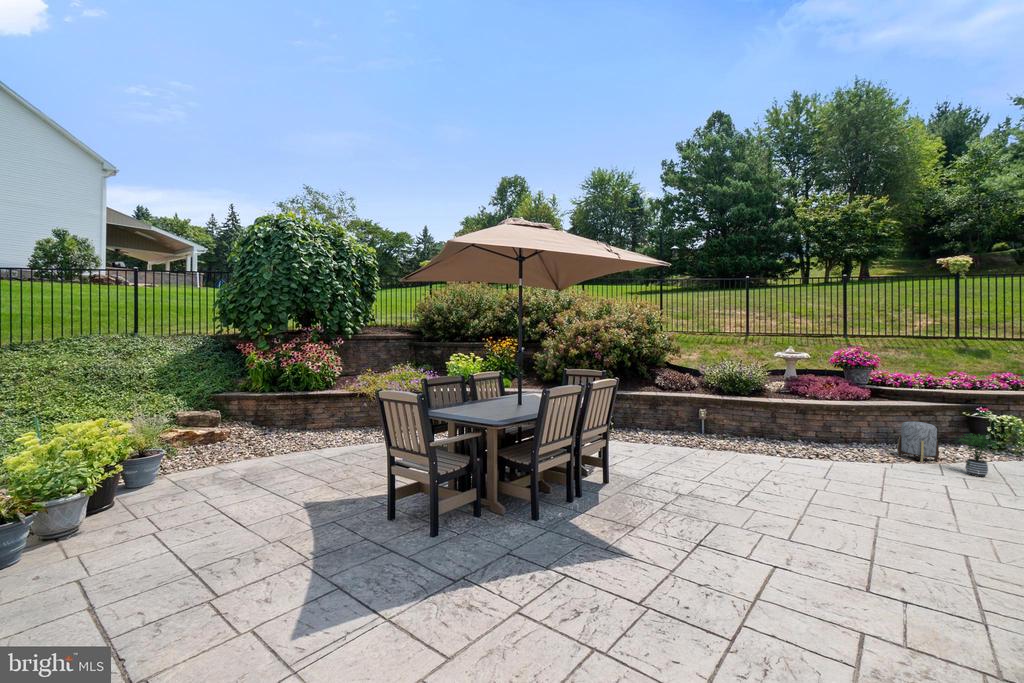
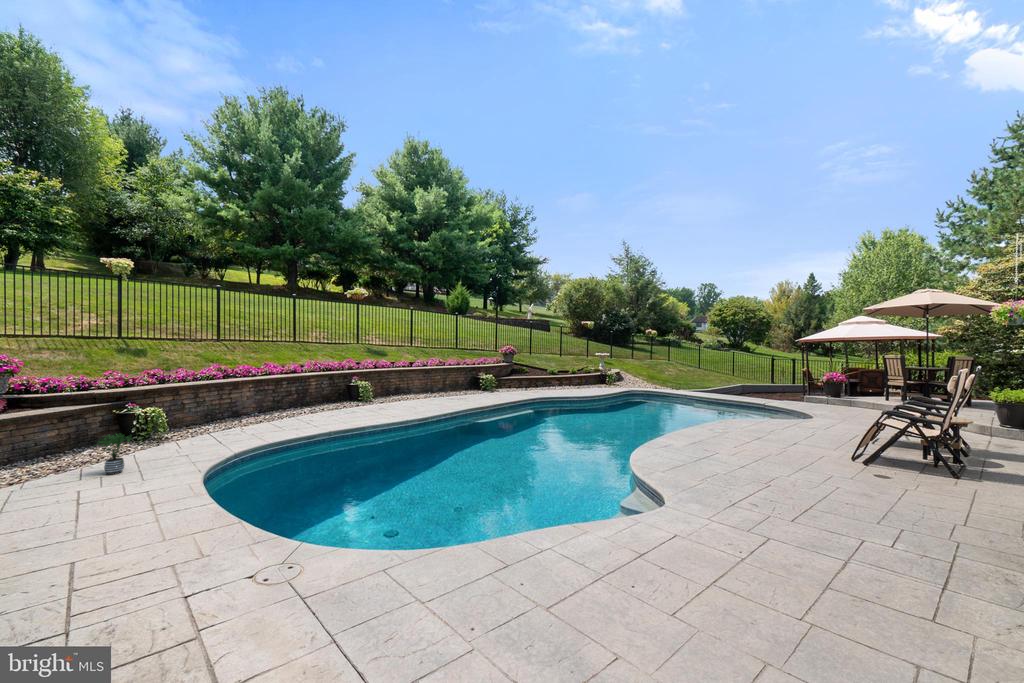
stool: present [897,421,939,462] -> none [32,432,81,477]

